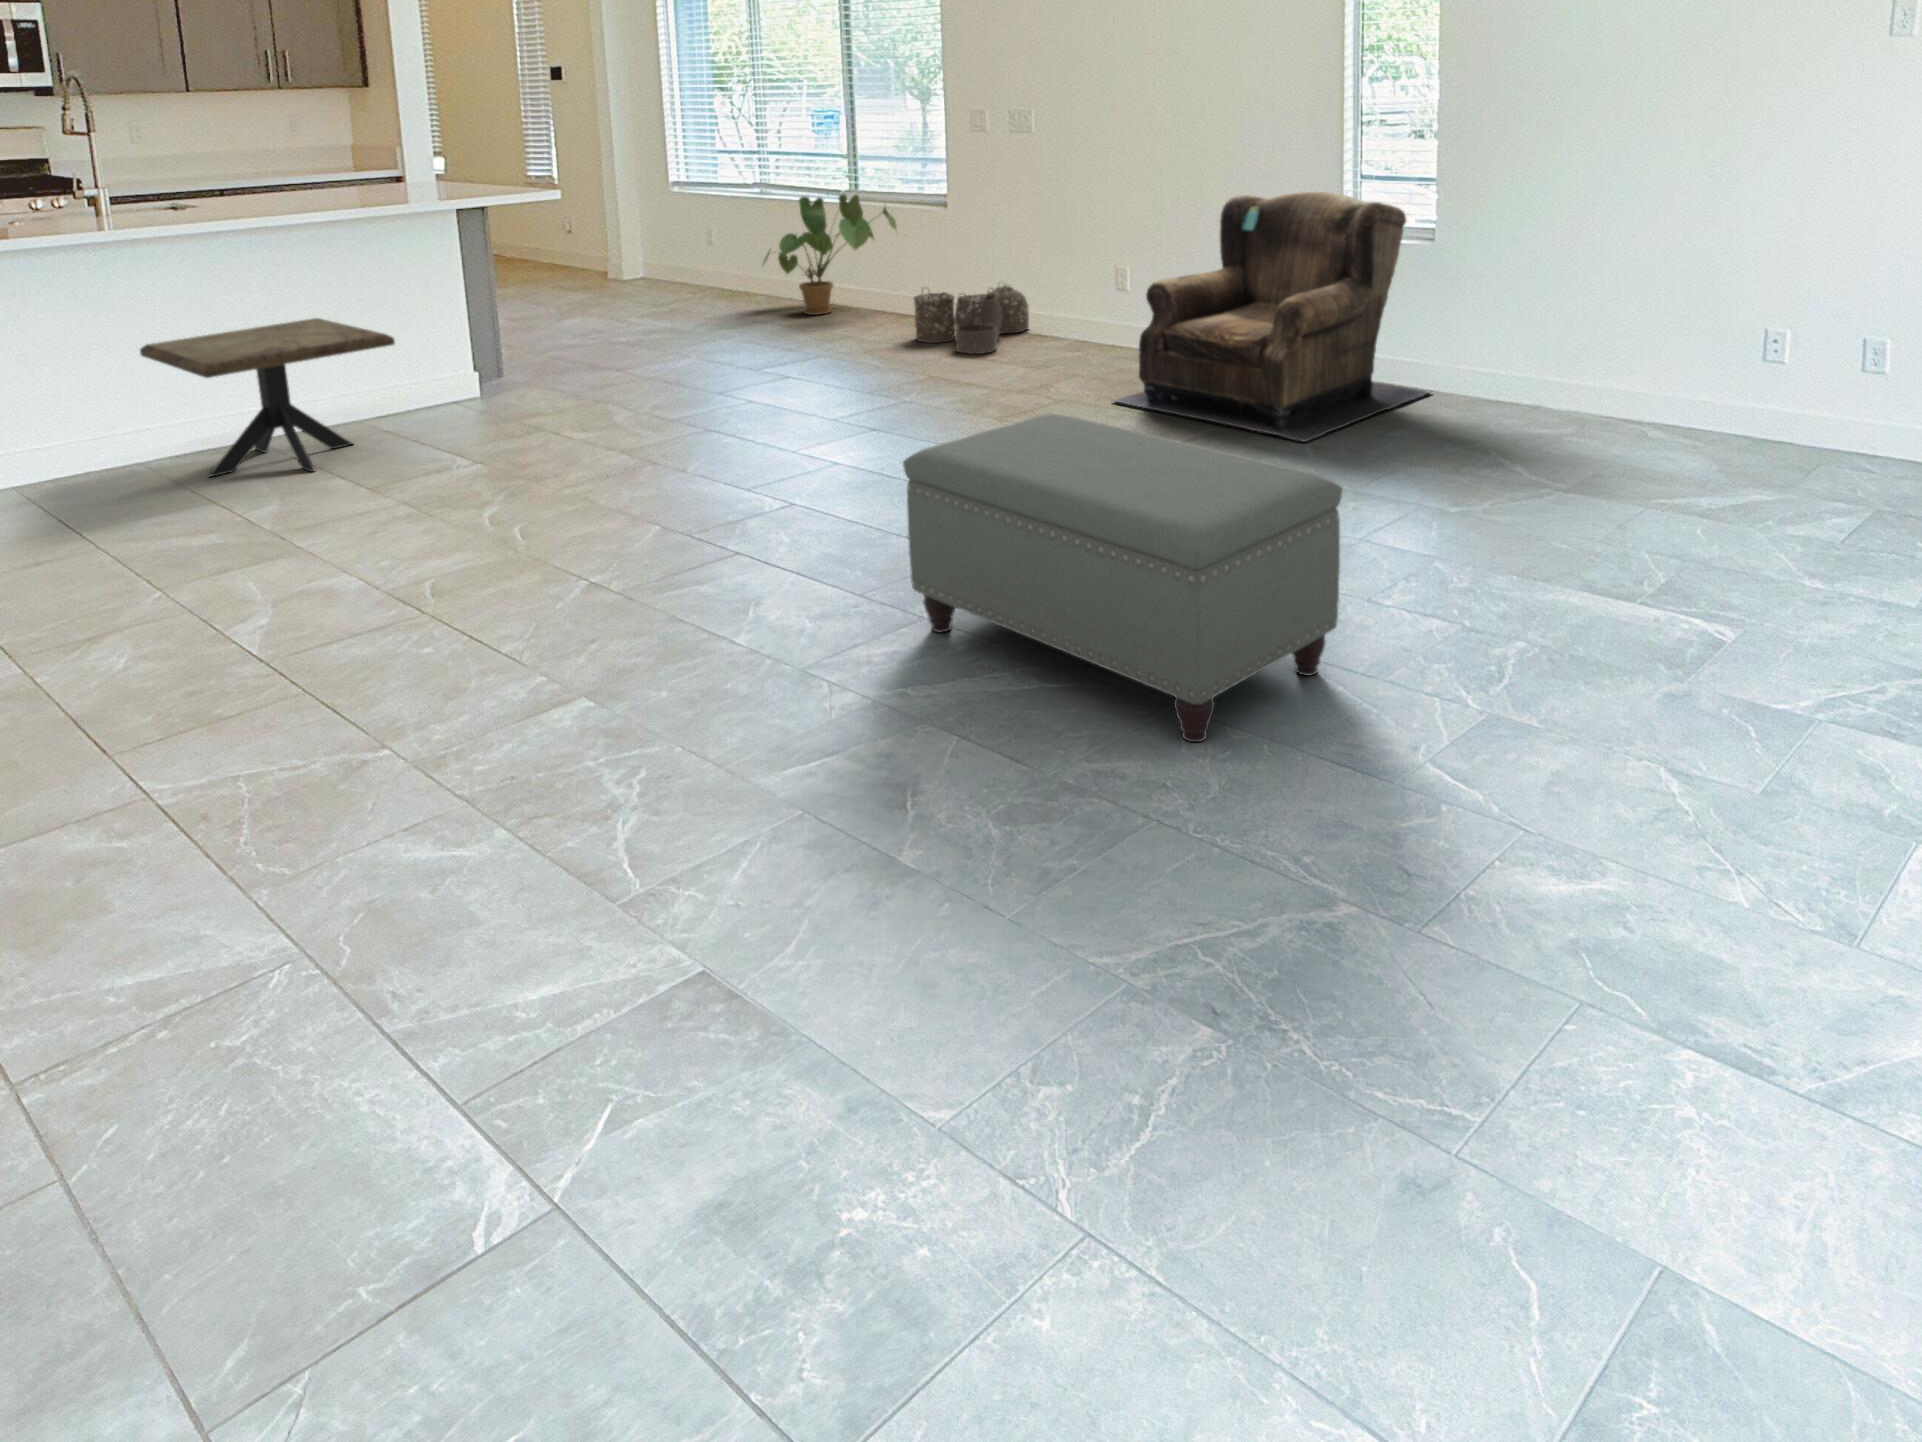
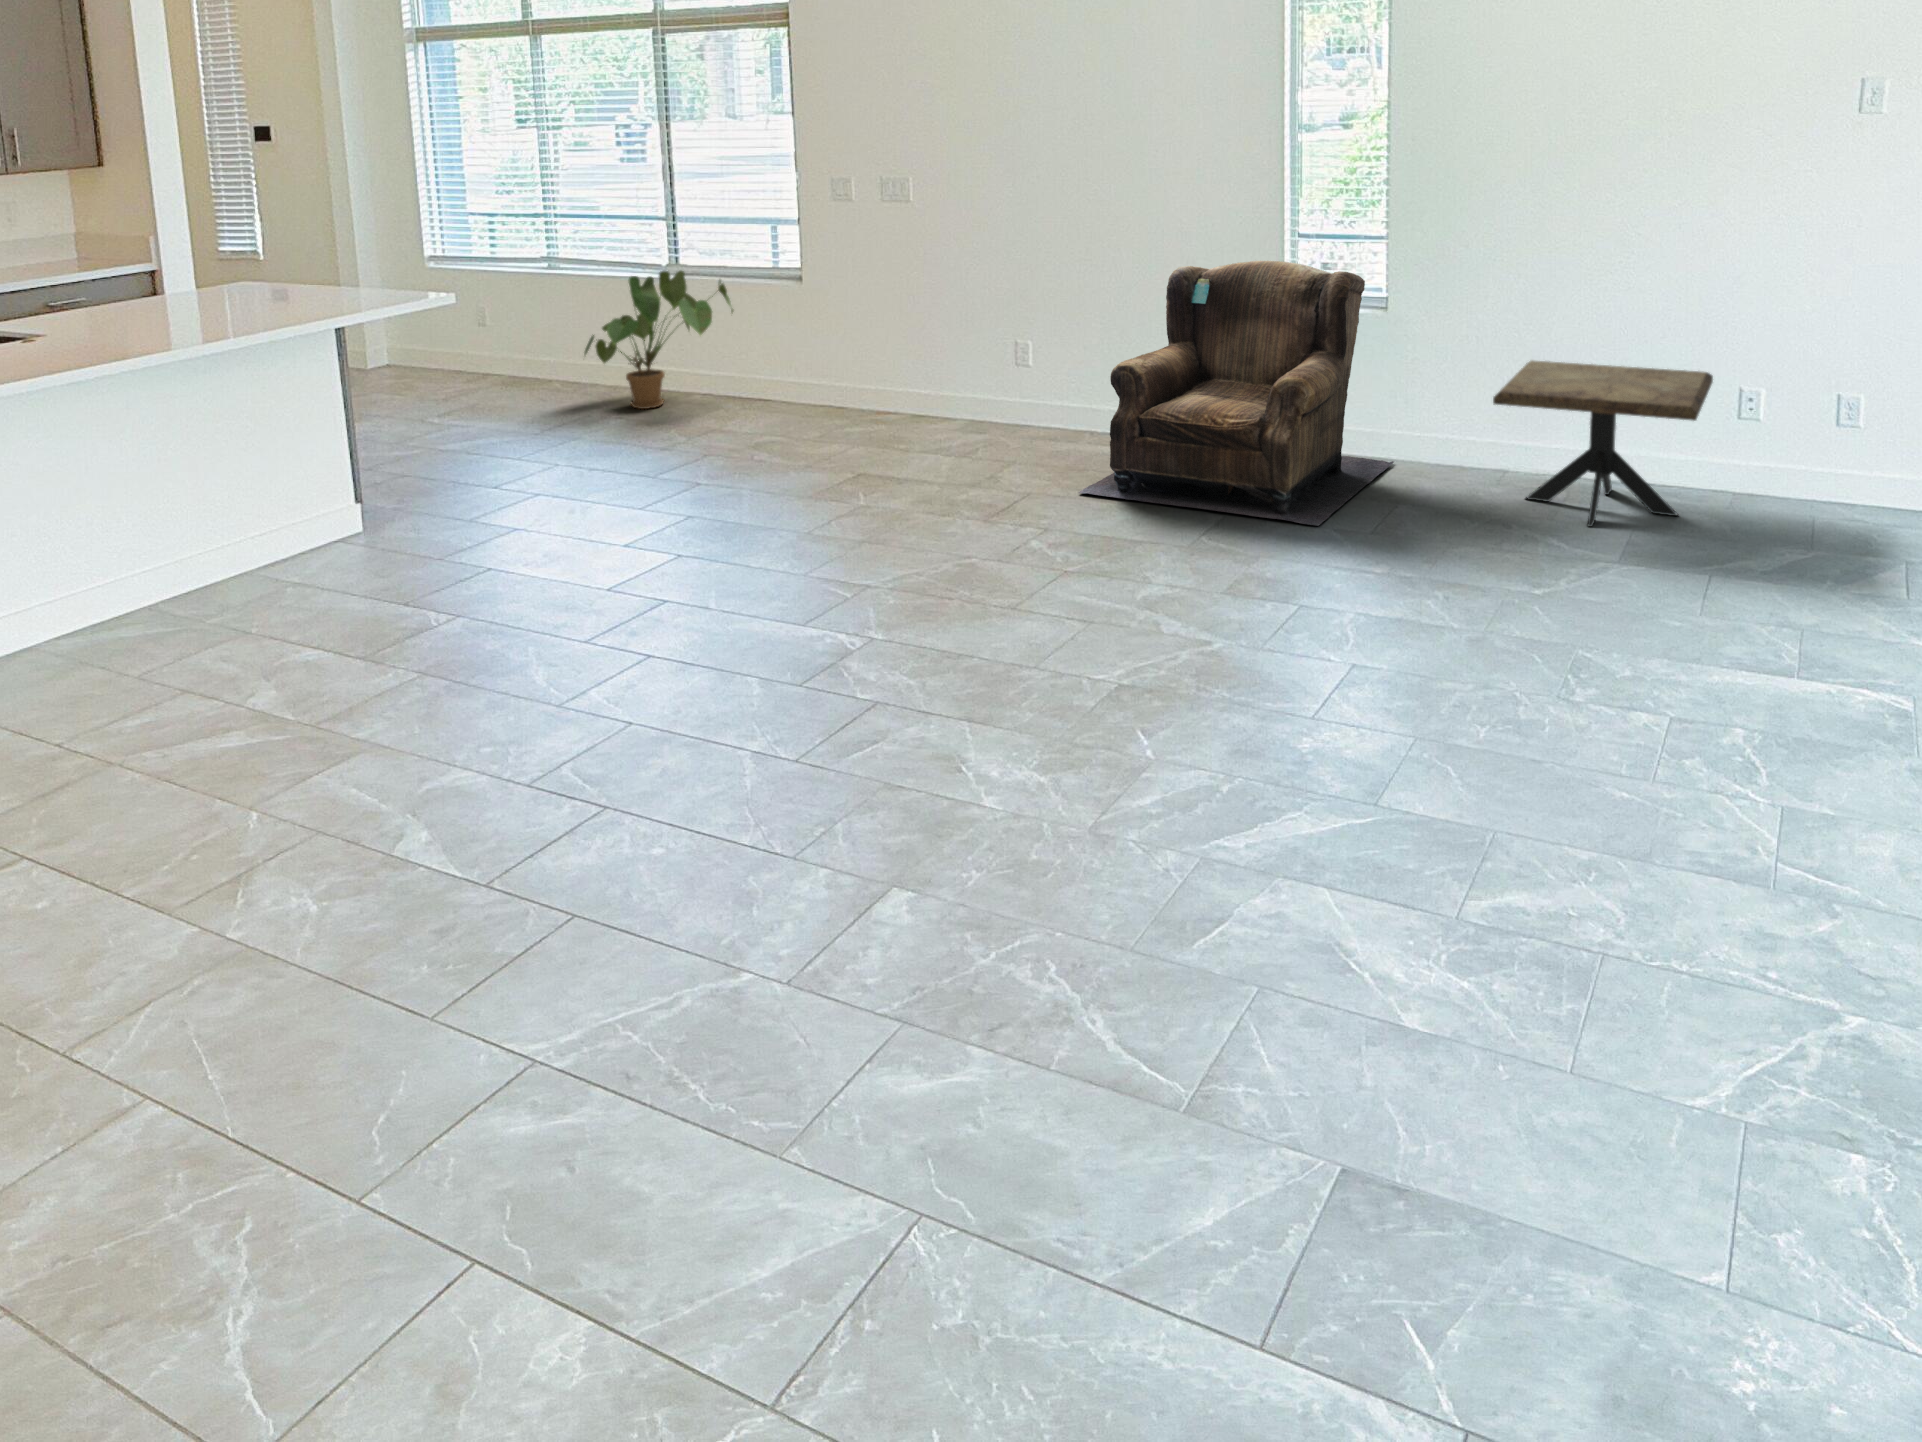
woven basket: present [914,285,1029,354] -> none [790,363,907,446]
side table: present [140,318,395,477] -> present [1493,360,1713,527]
ottoman: present [903,414,1343,742] -> none [1111,525,1575,850]

